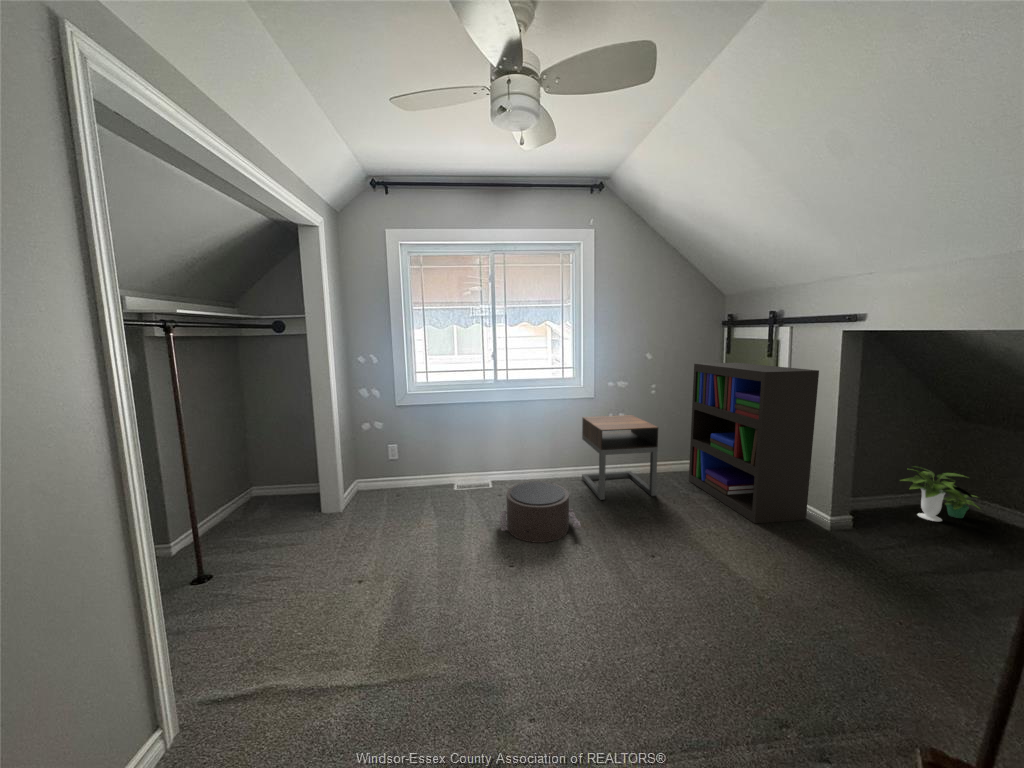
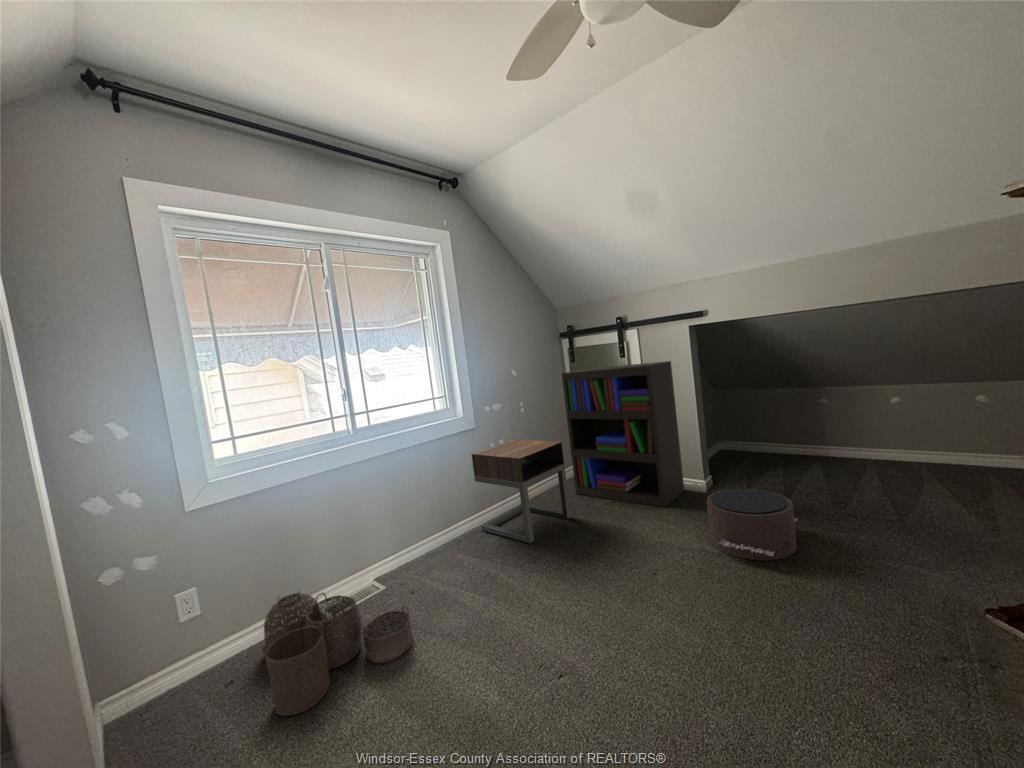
woven basket: none [399,465,477,521] -> present [262,591,413,716]
potted plant: present [901,466,980,521] -> none [707,426,752,464]
pouf: present [500,481,581,543] -> present [706,489,798,561]

